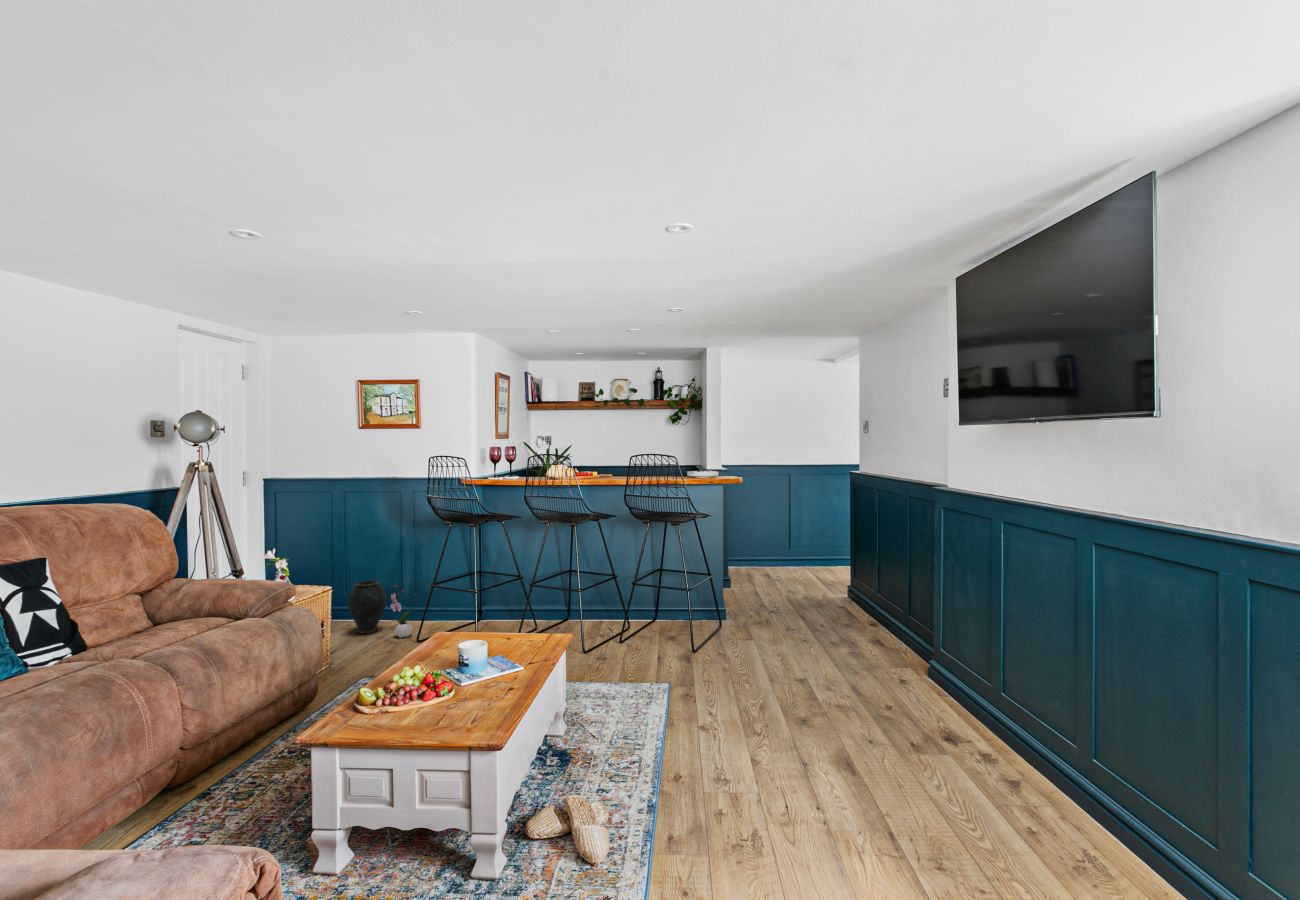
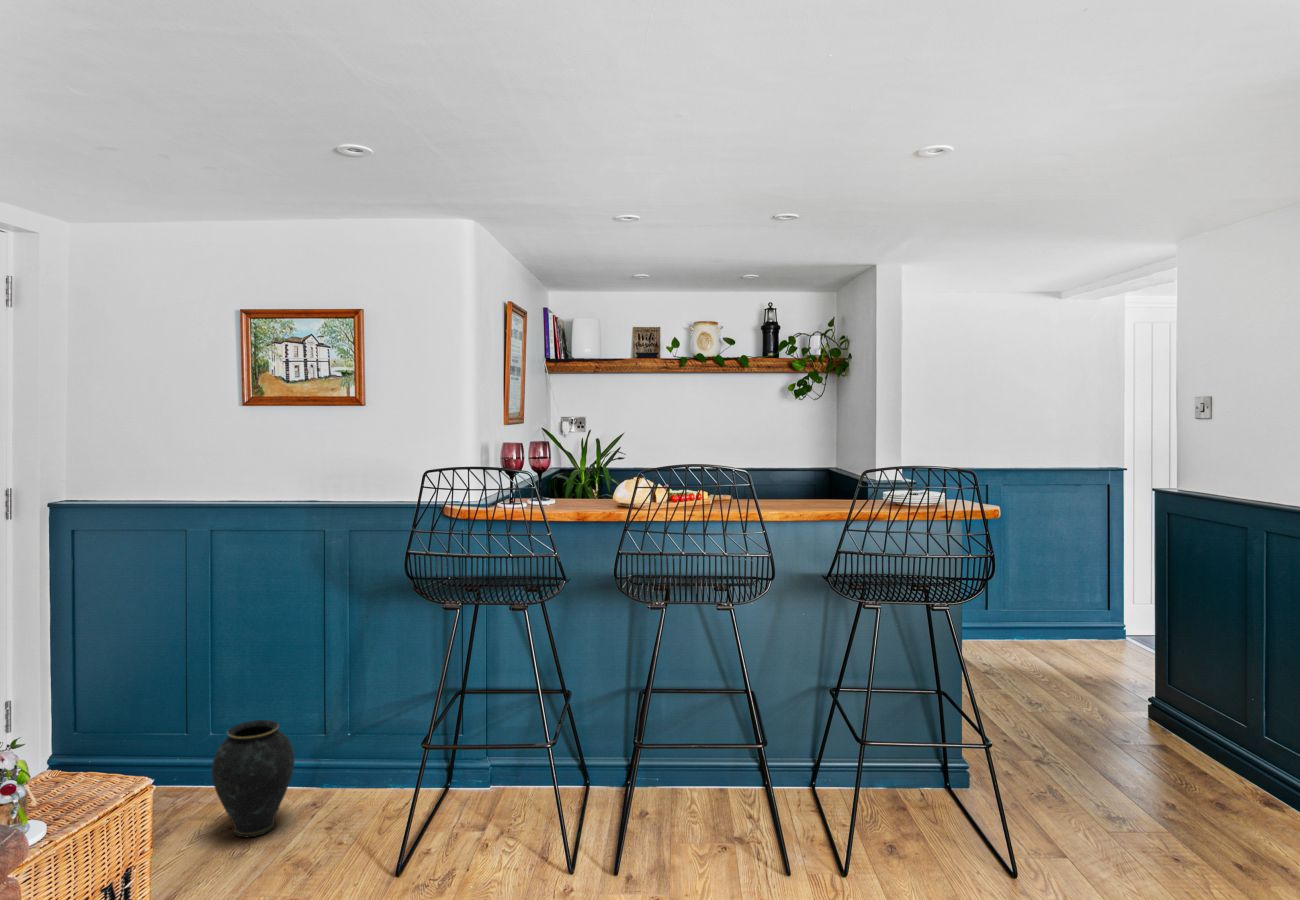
flower arrangement: present [391,586,412,638] -> none [301,742,350,855]

